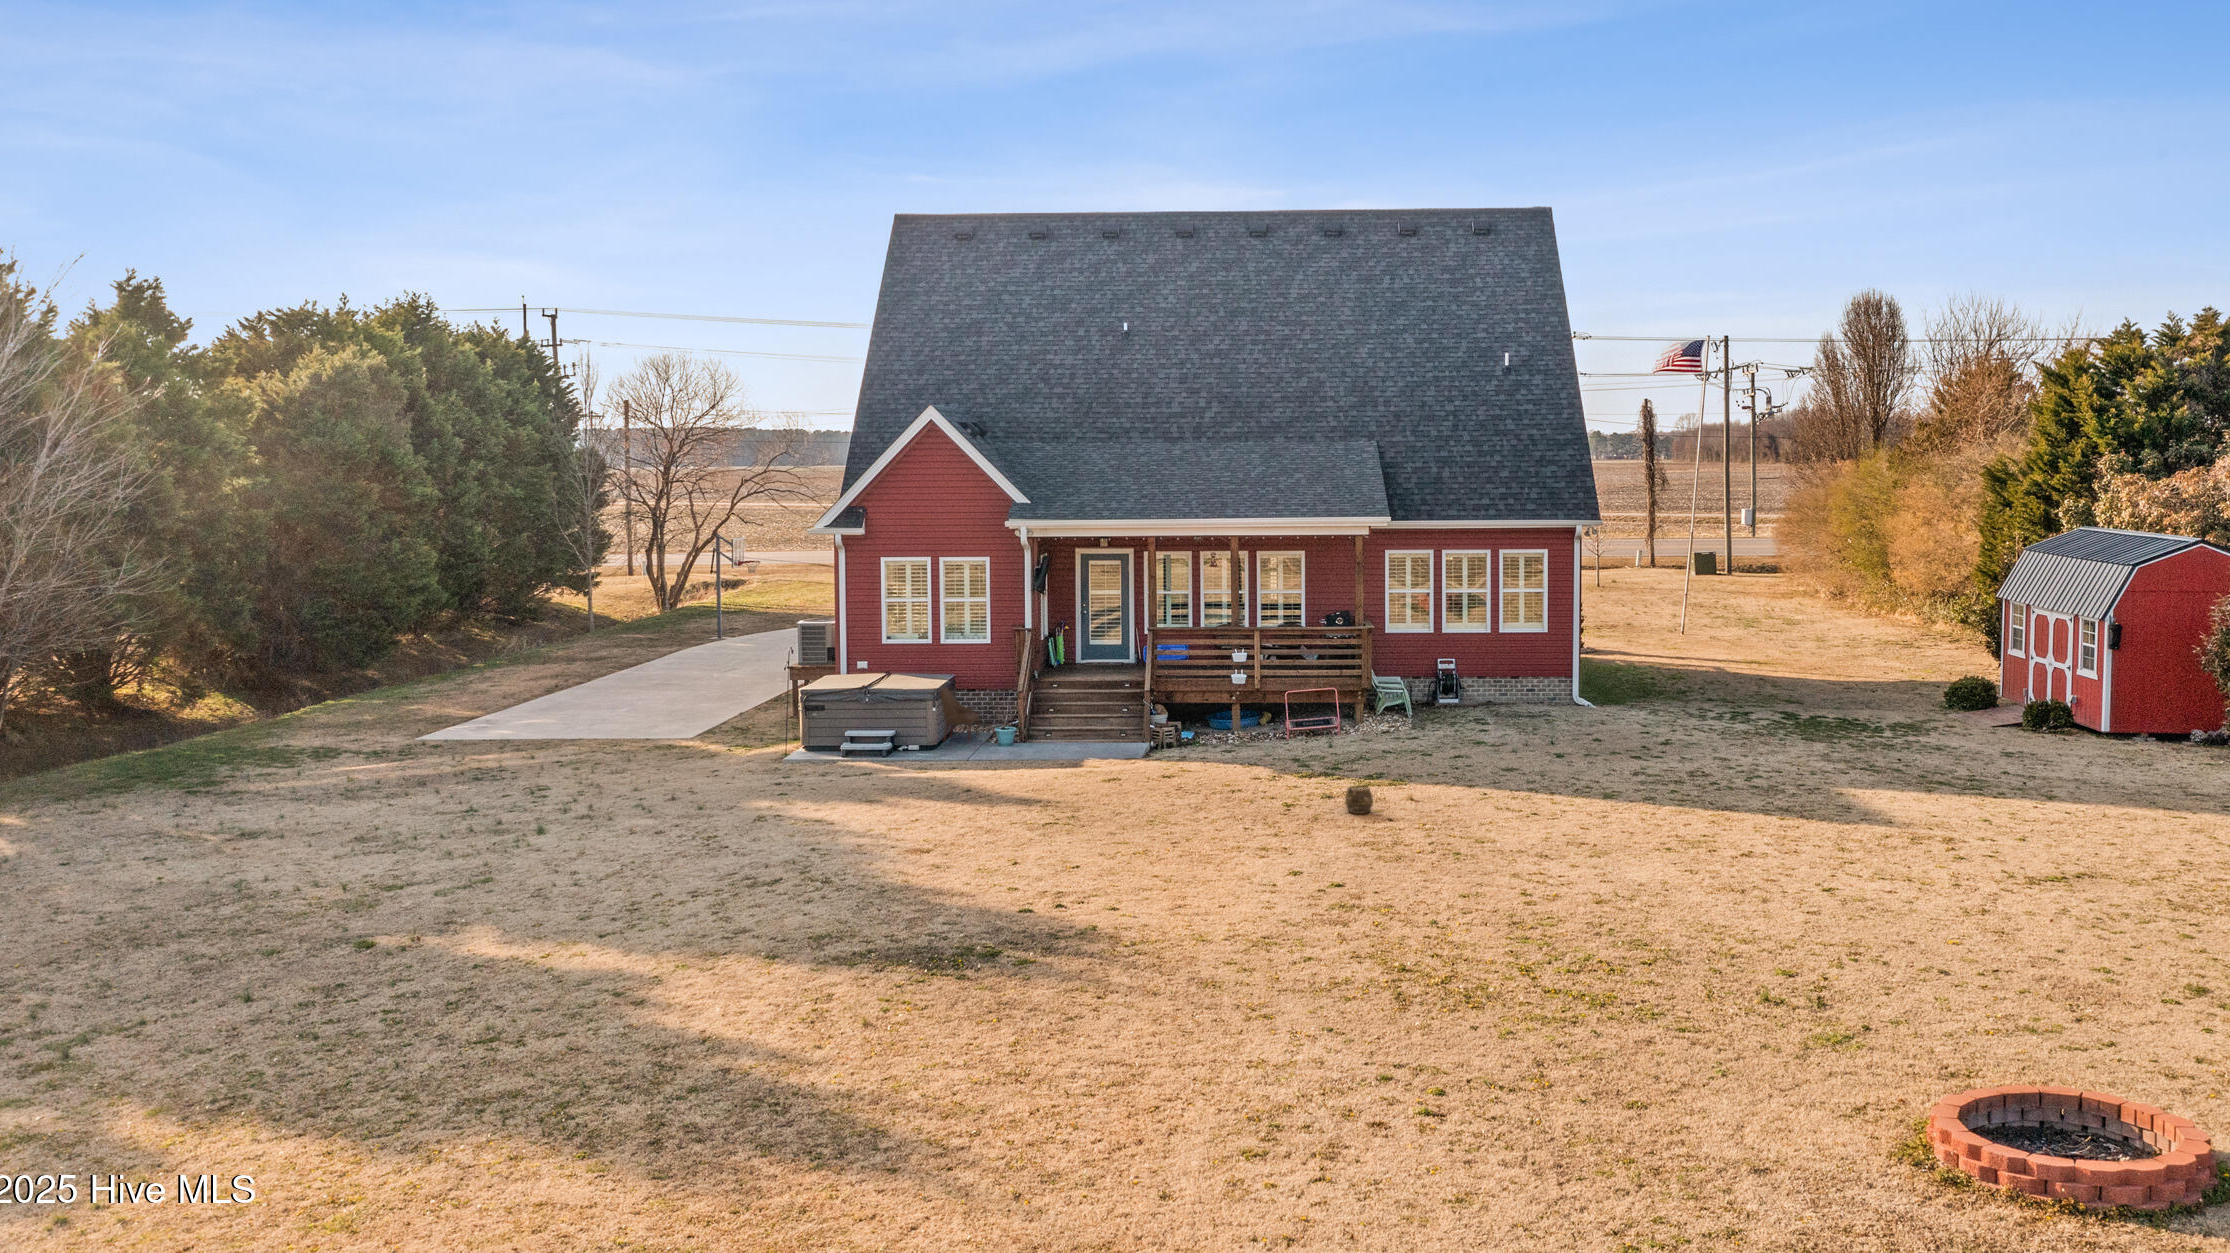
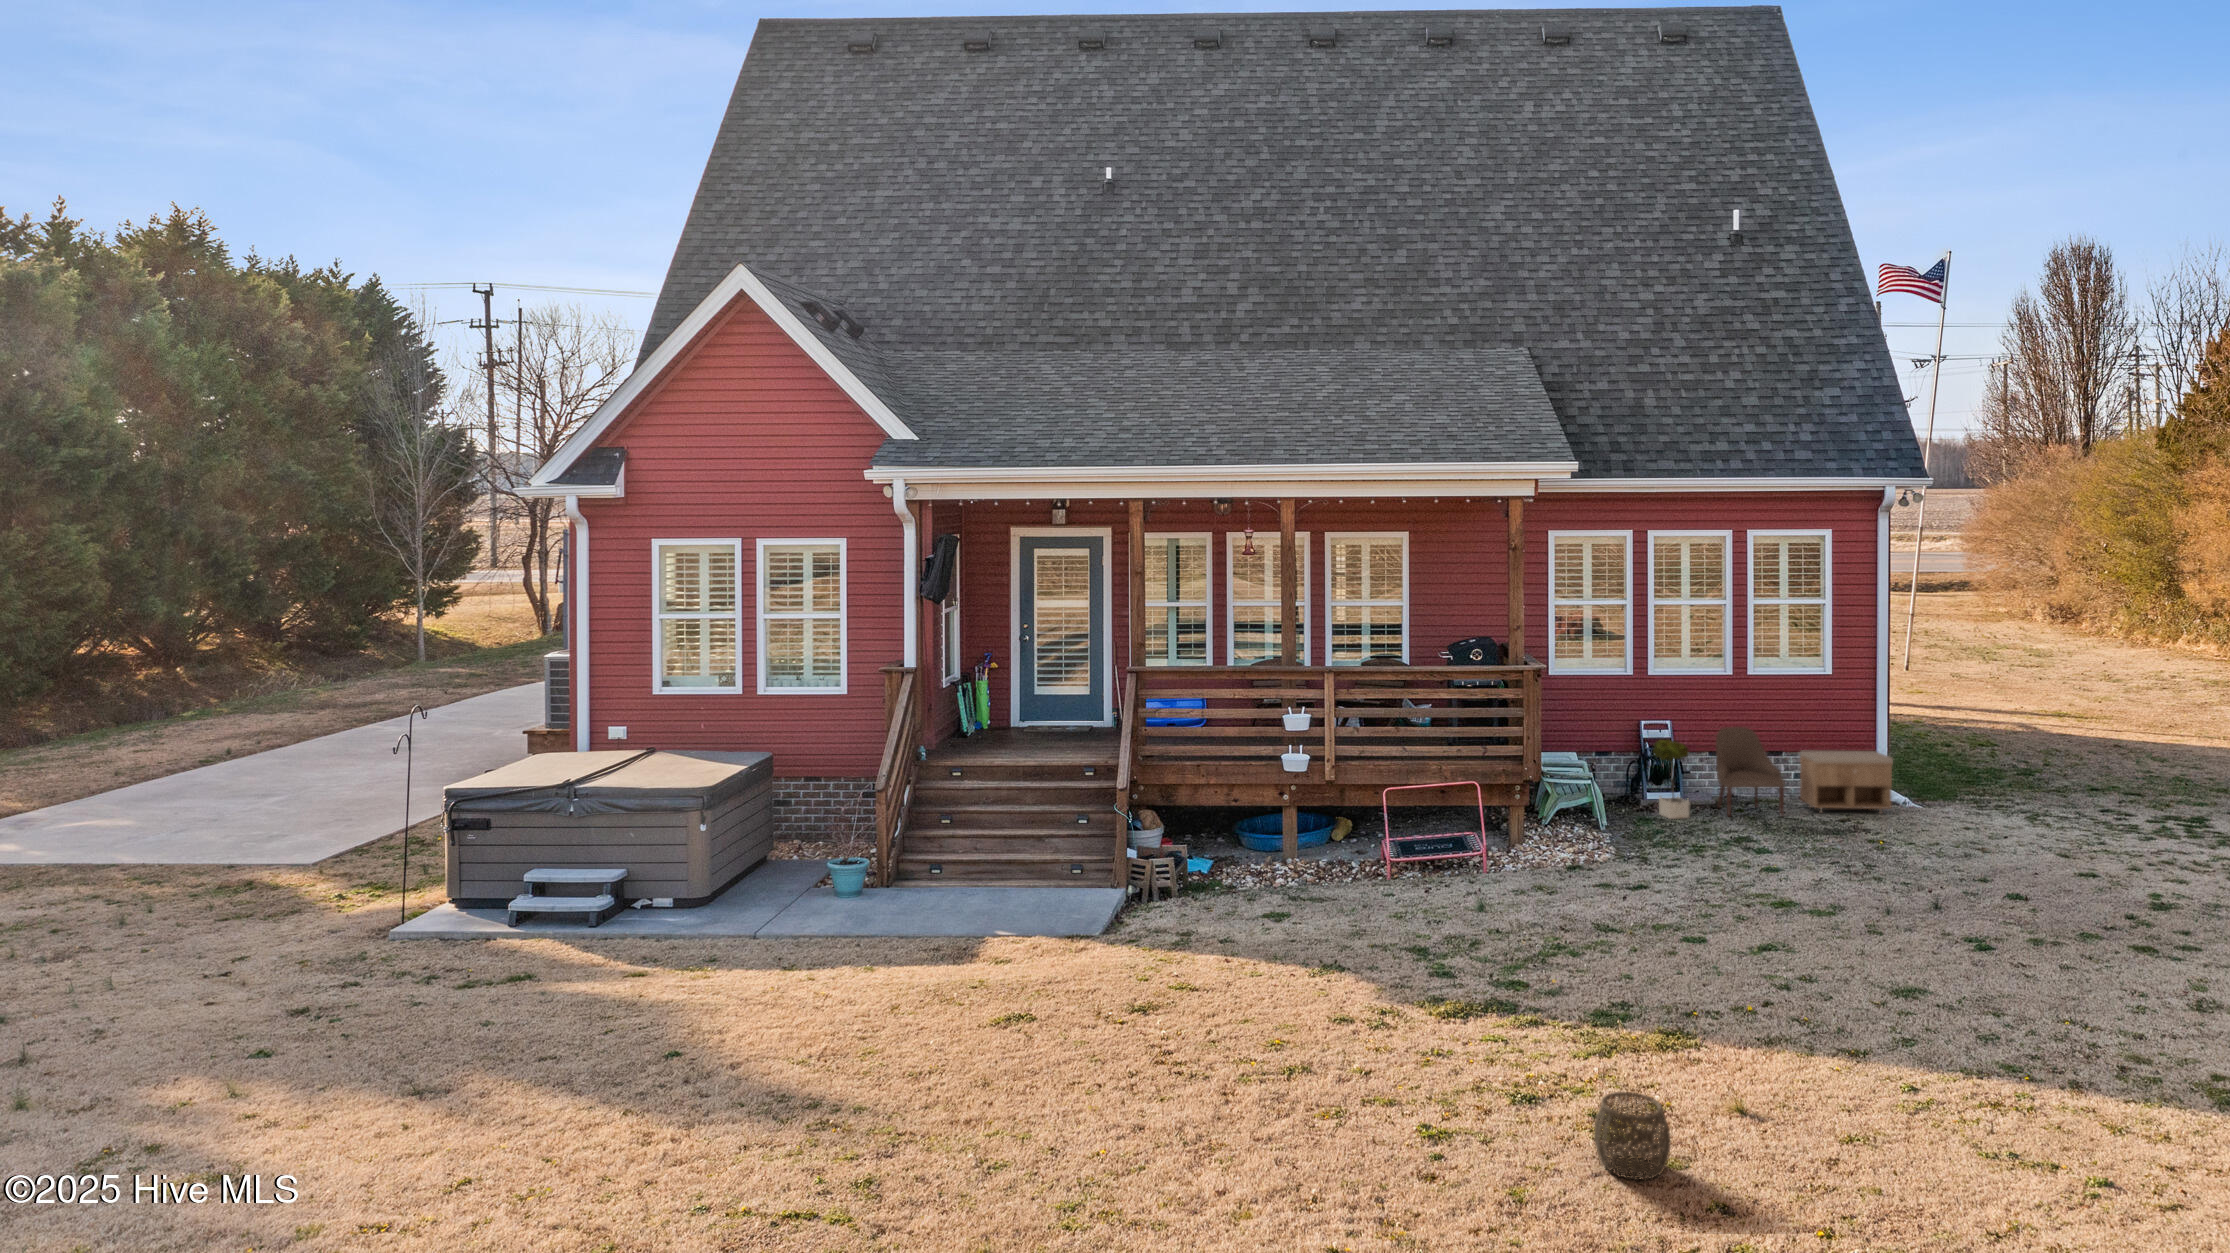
potted tree: none [1442,668,1462,713] -> present [1653,740,1689,819]
storage bench: none [1530,676,1578,711] -> present [1800,751,1893,813]
chair: present [940,687,979,742] -> present [1716,727,1785,816]

